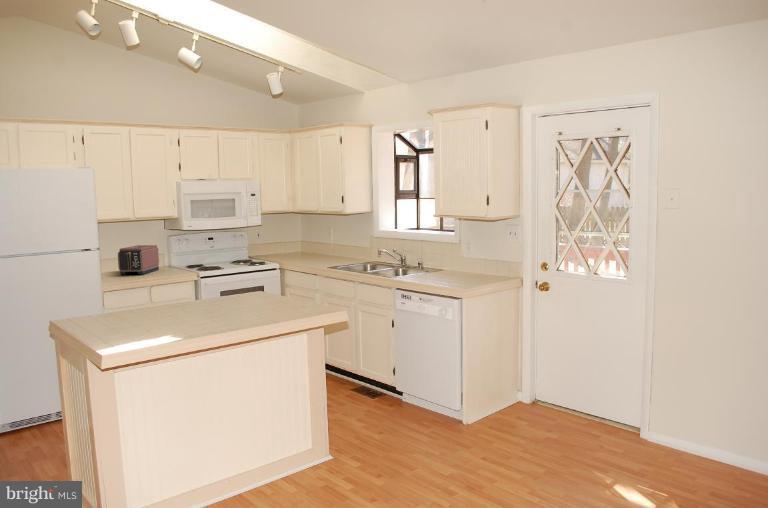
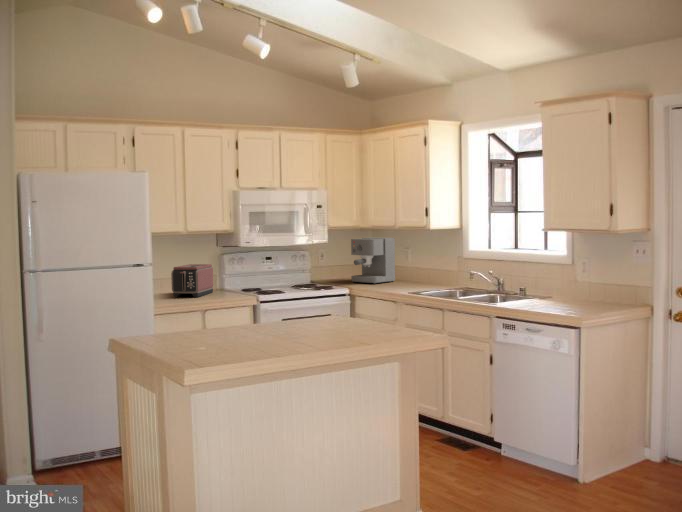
coffee maker: none [283,220,321,259] -> present [351,238,395,284]

